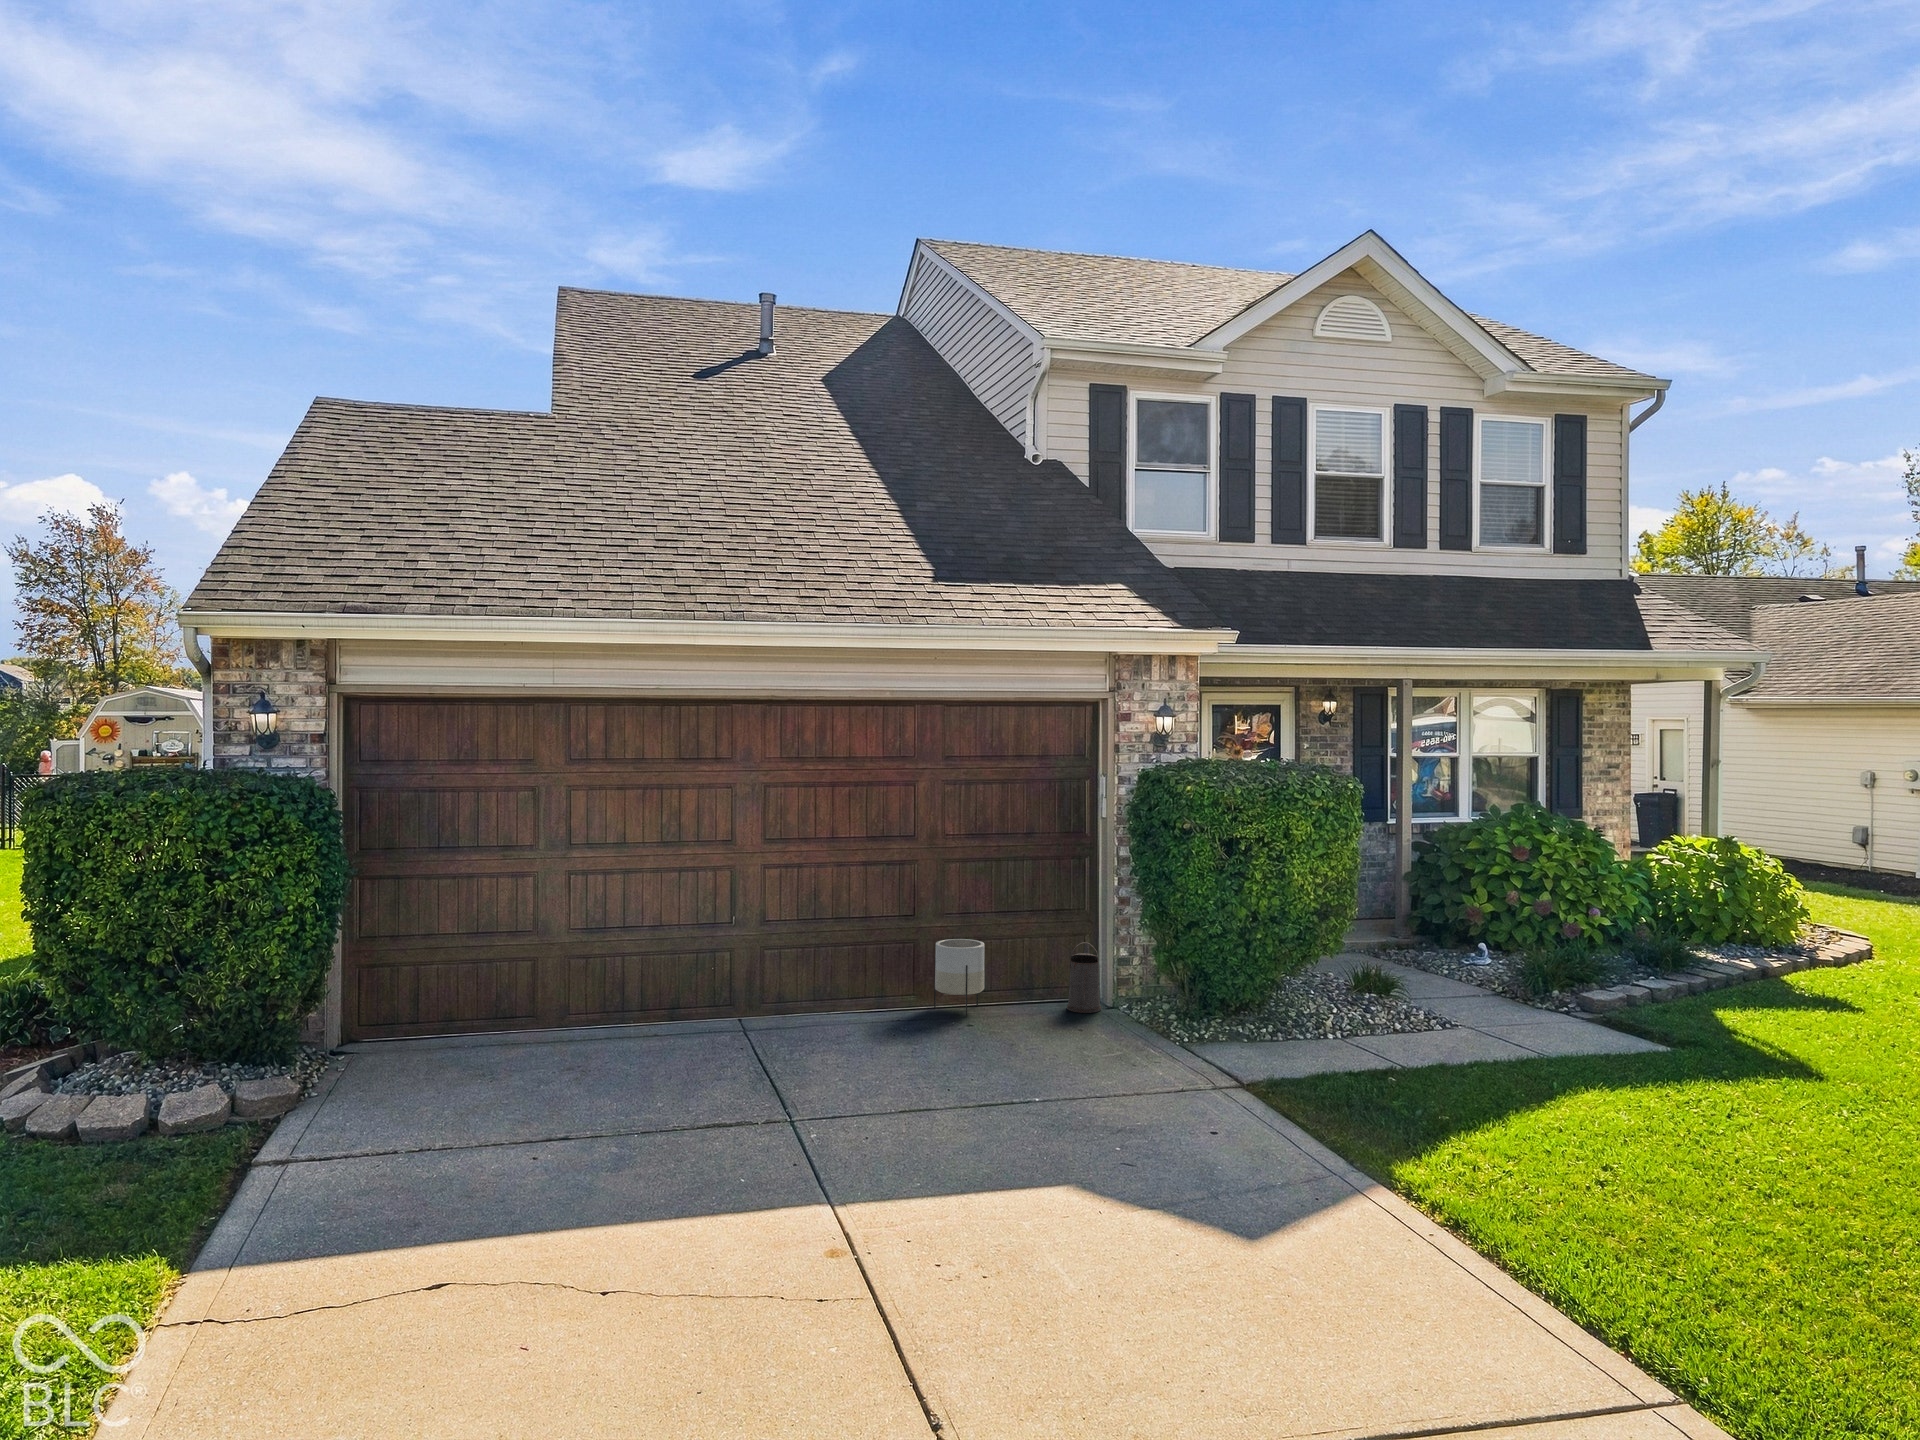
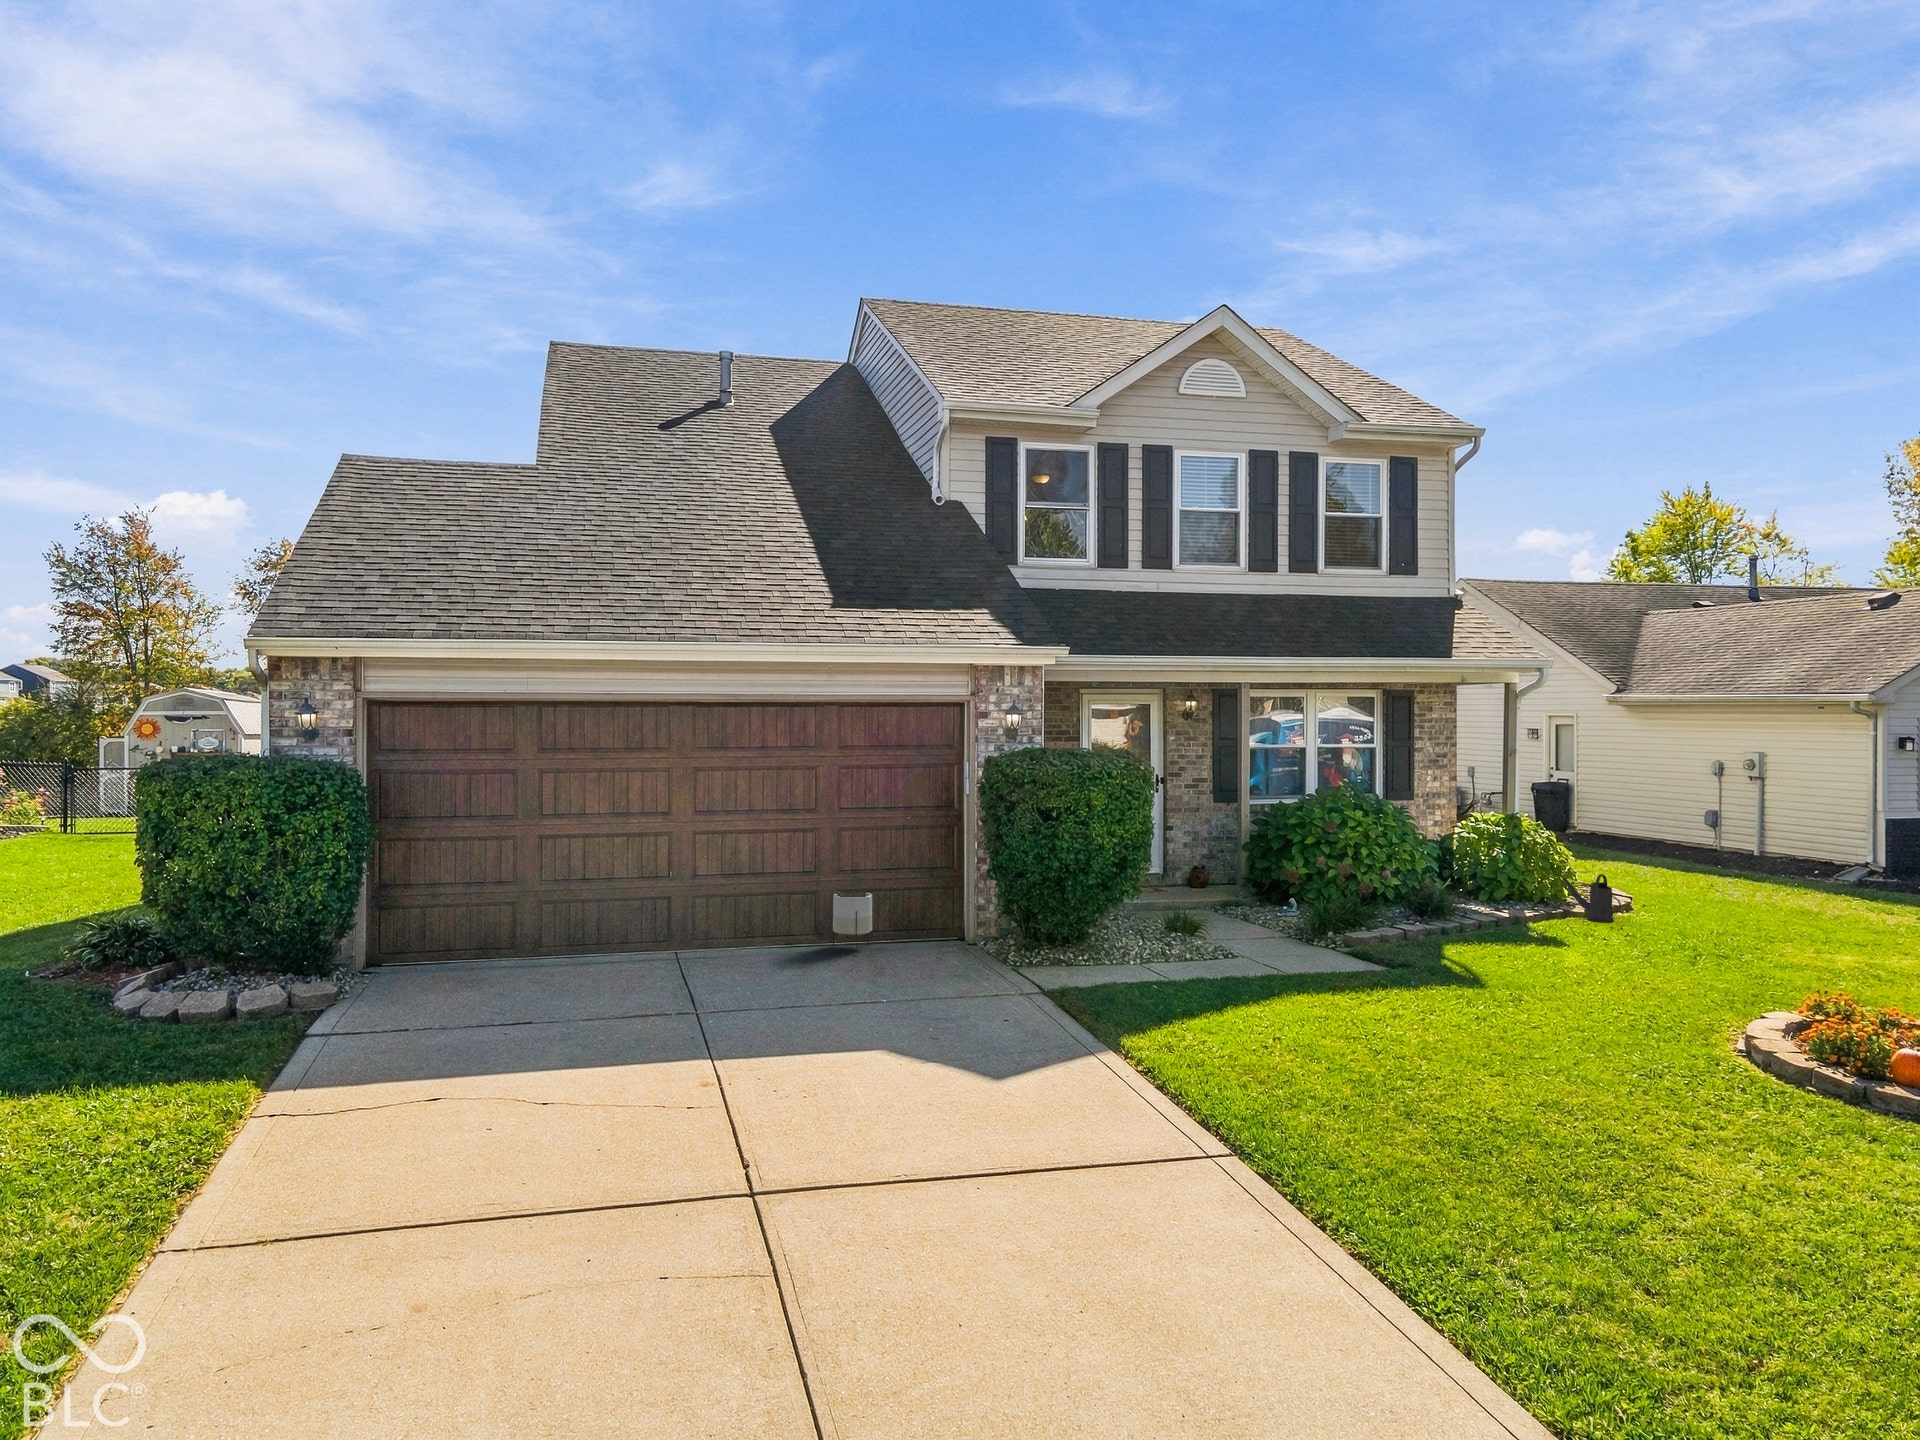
watering can: present [1067,942,1101,1013] -> present [1563,874,1621,923]

